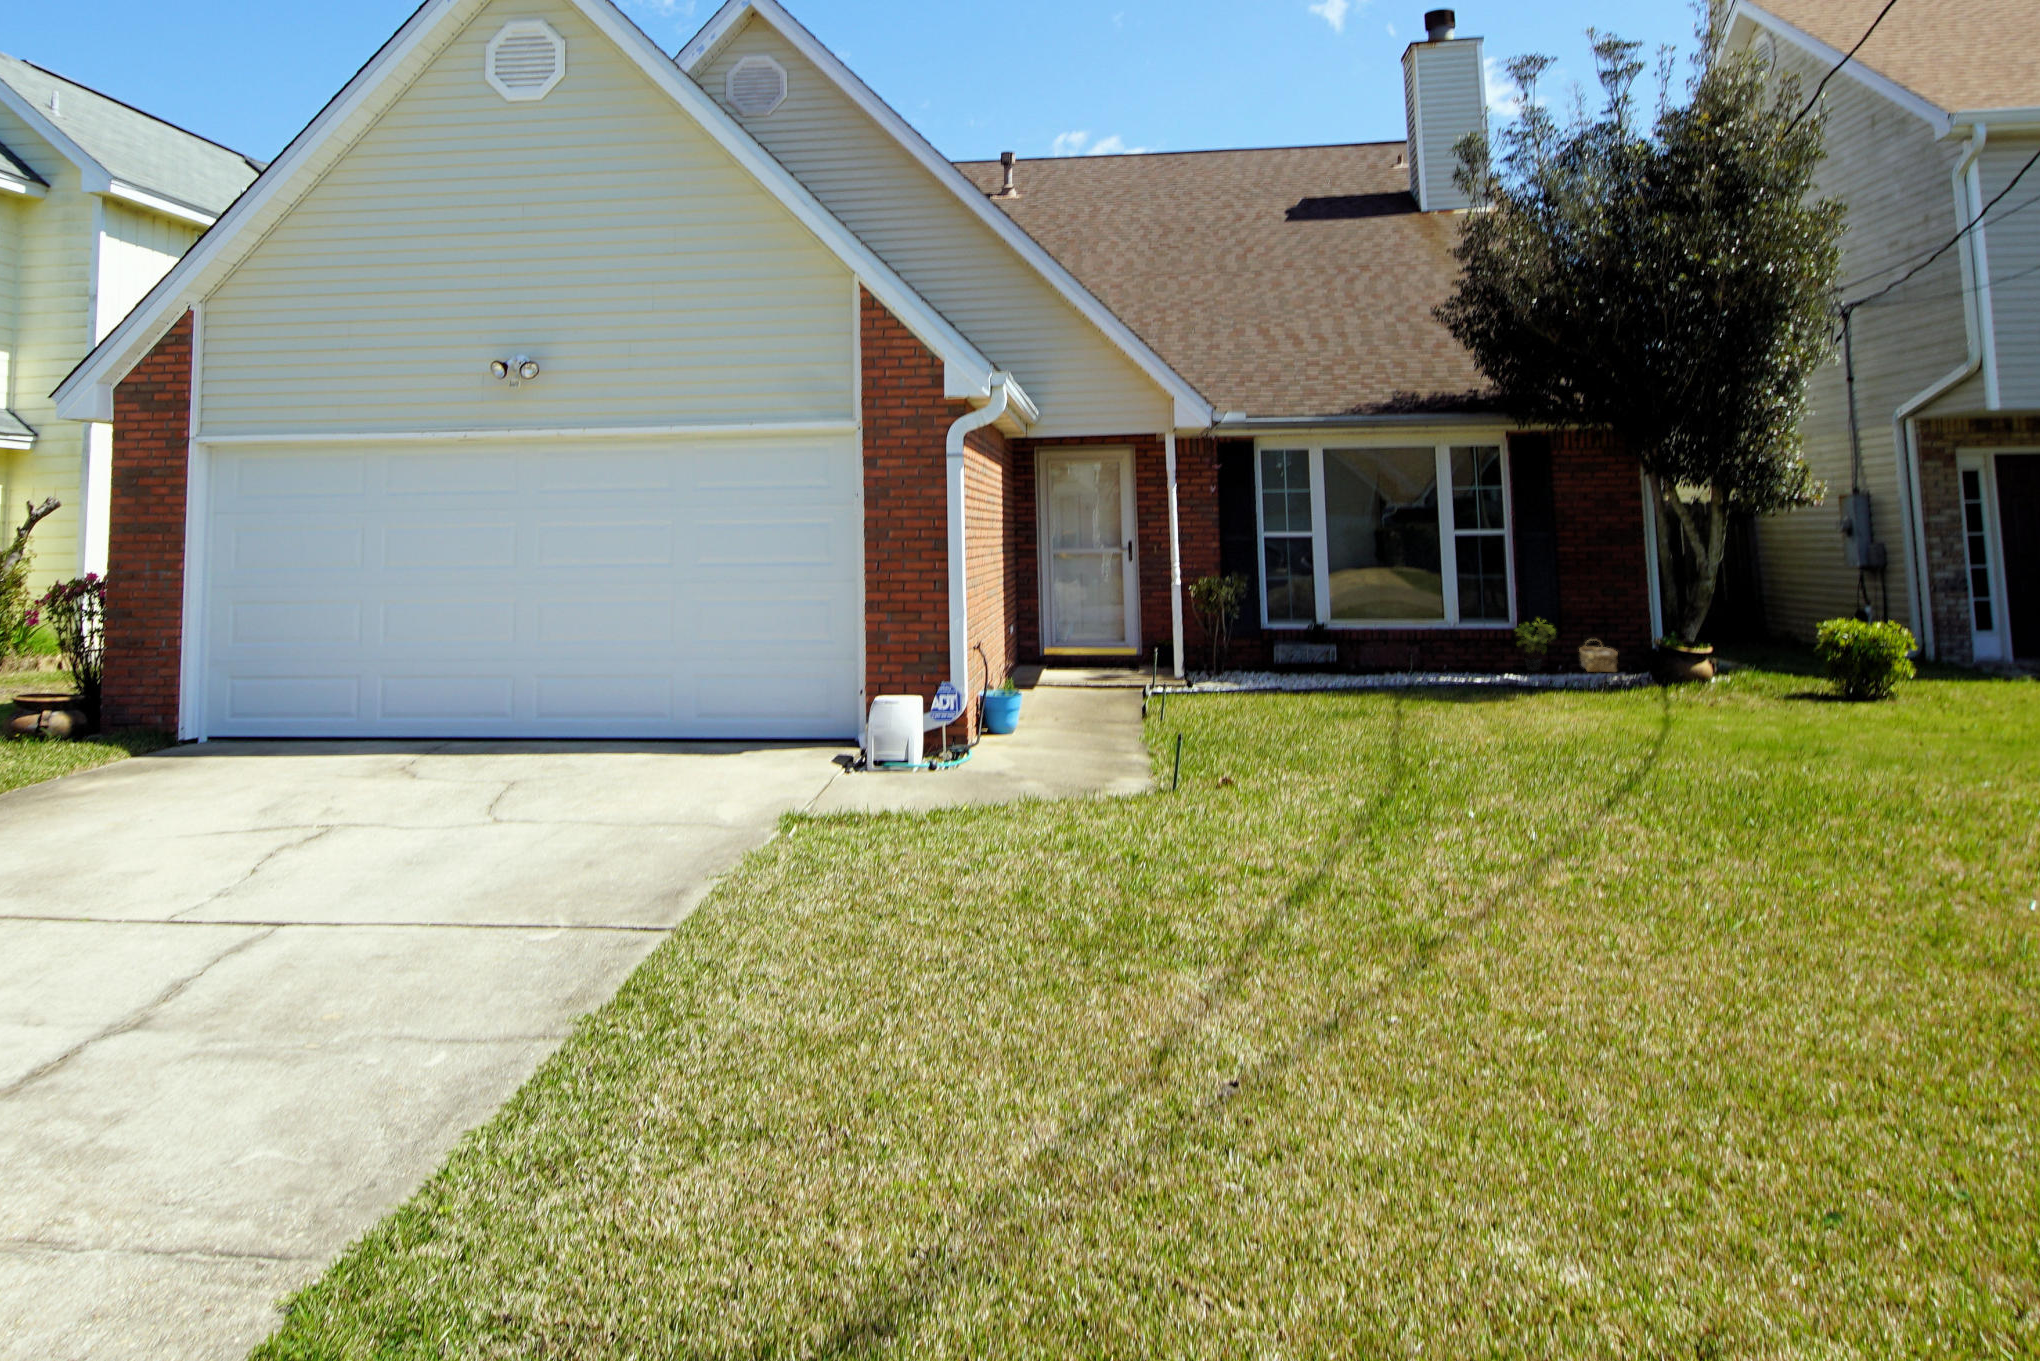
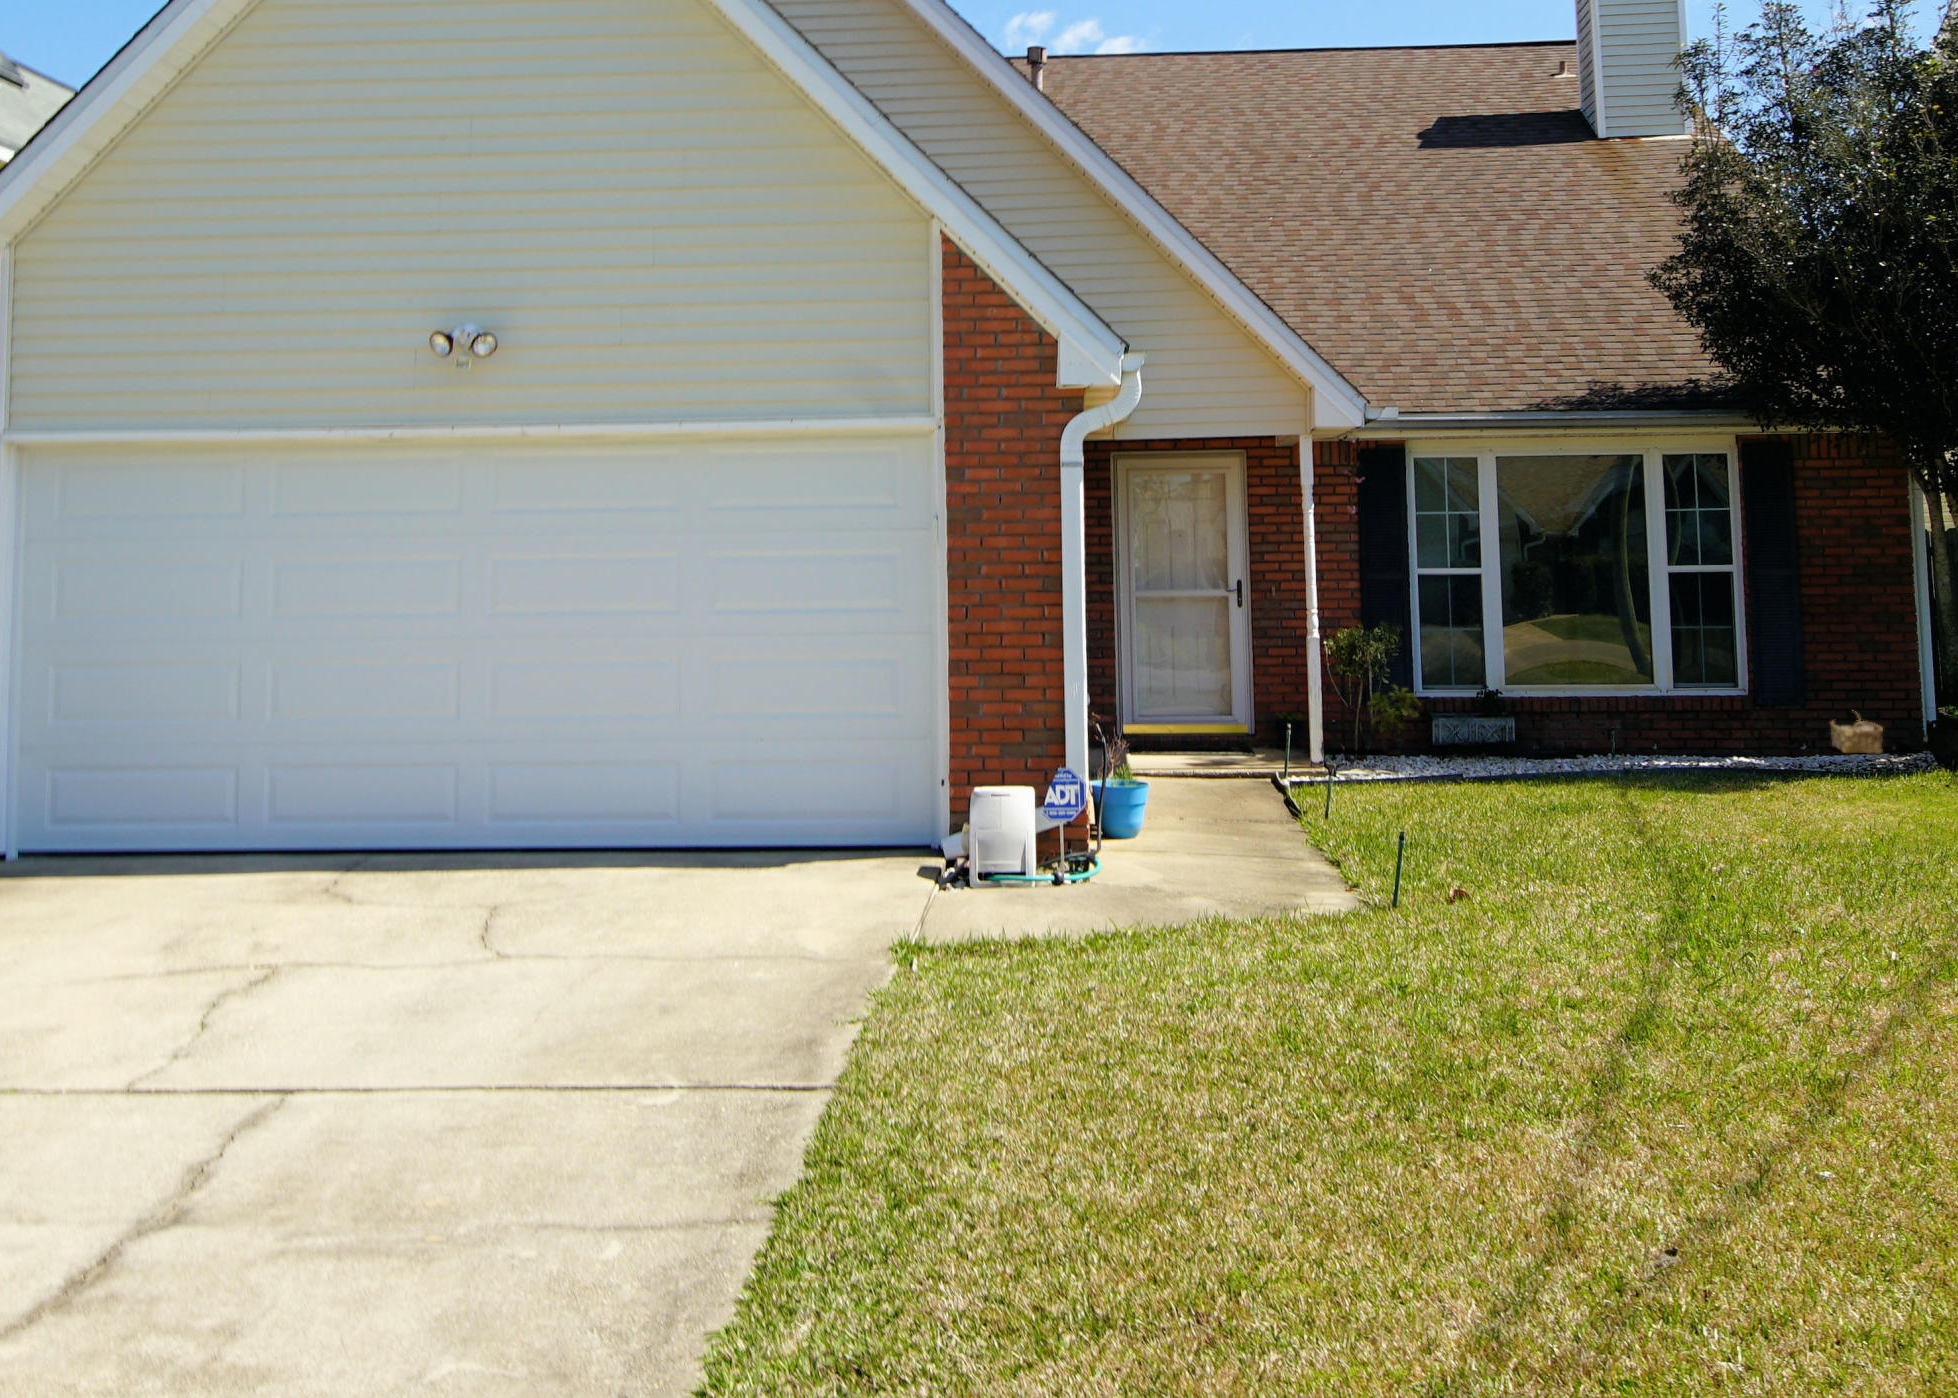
potted plant: present [1516,619,1555,670] -> present [1368,686,1420,755]

